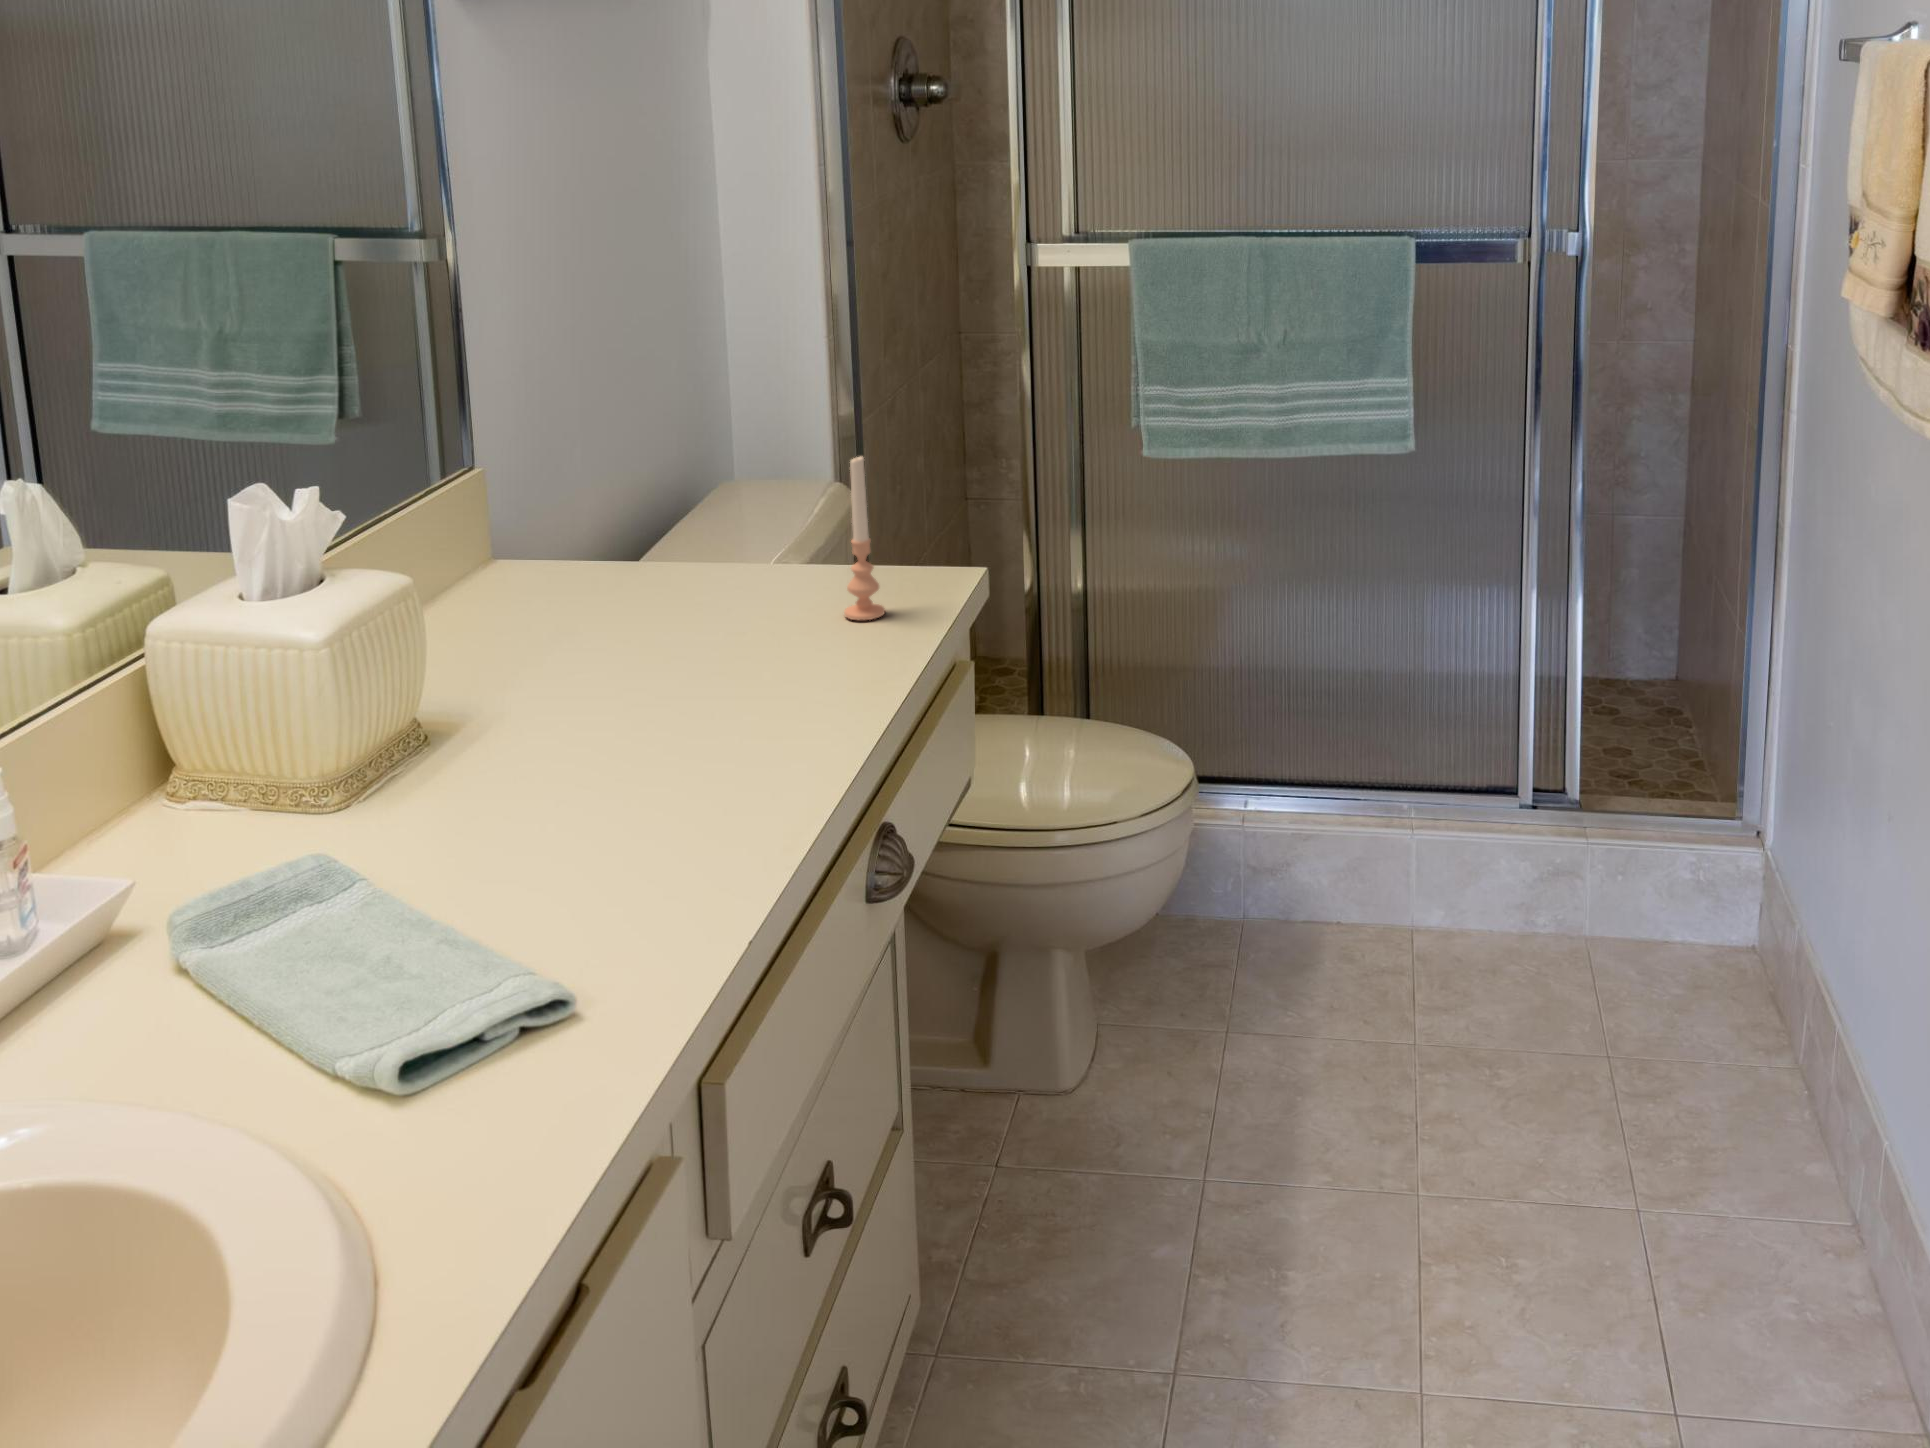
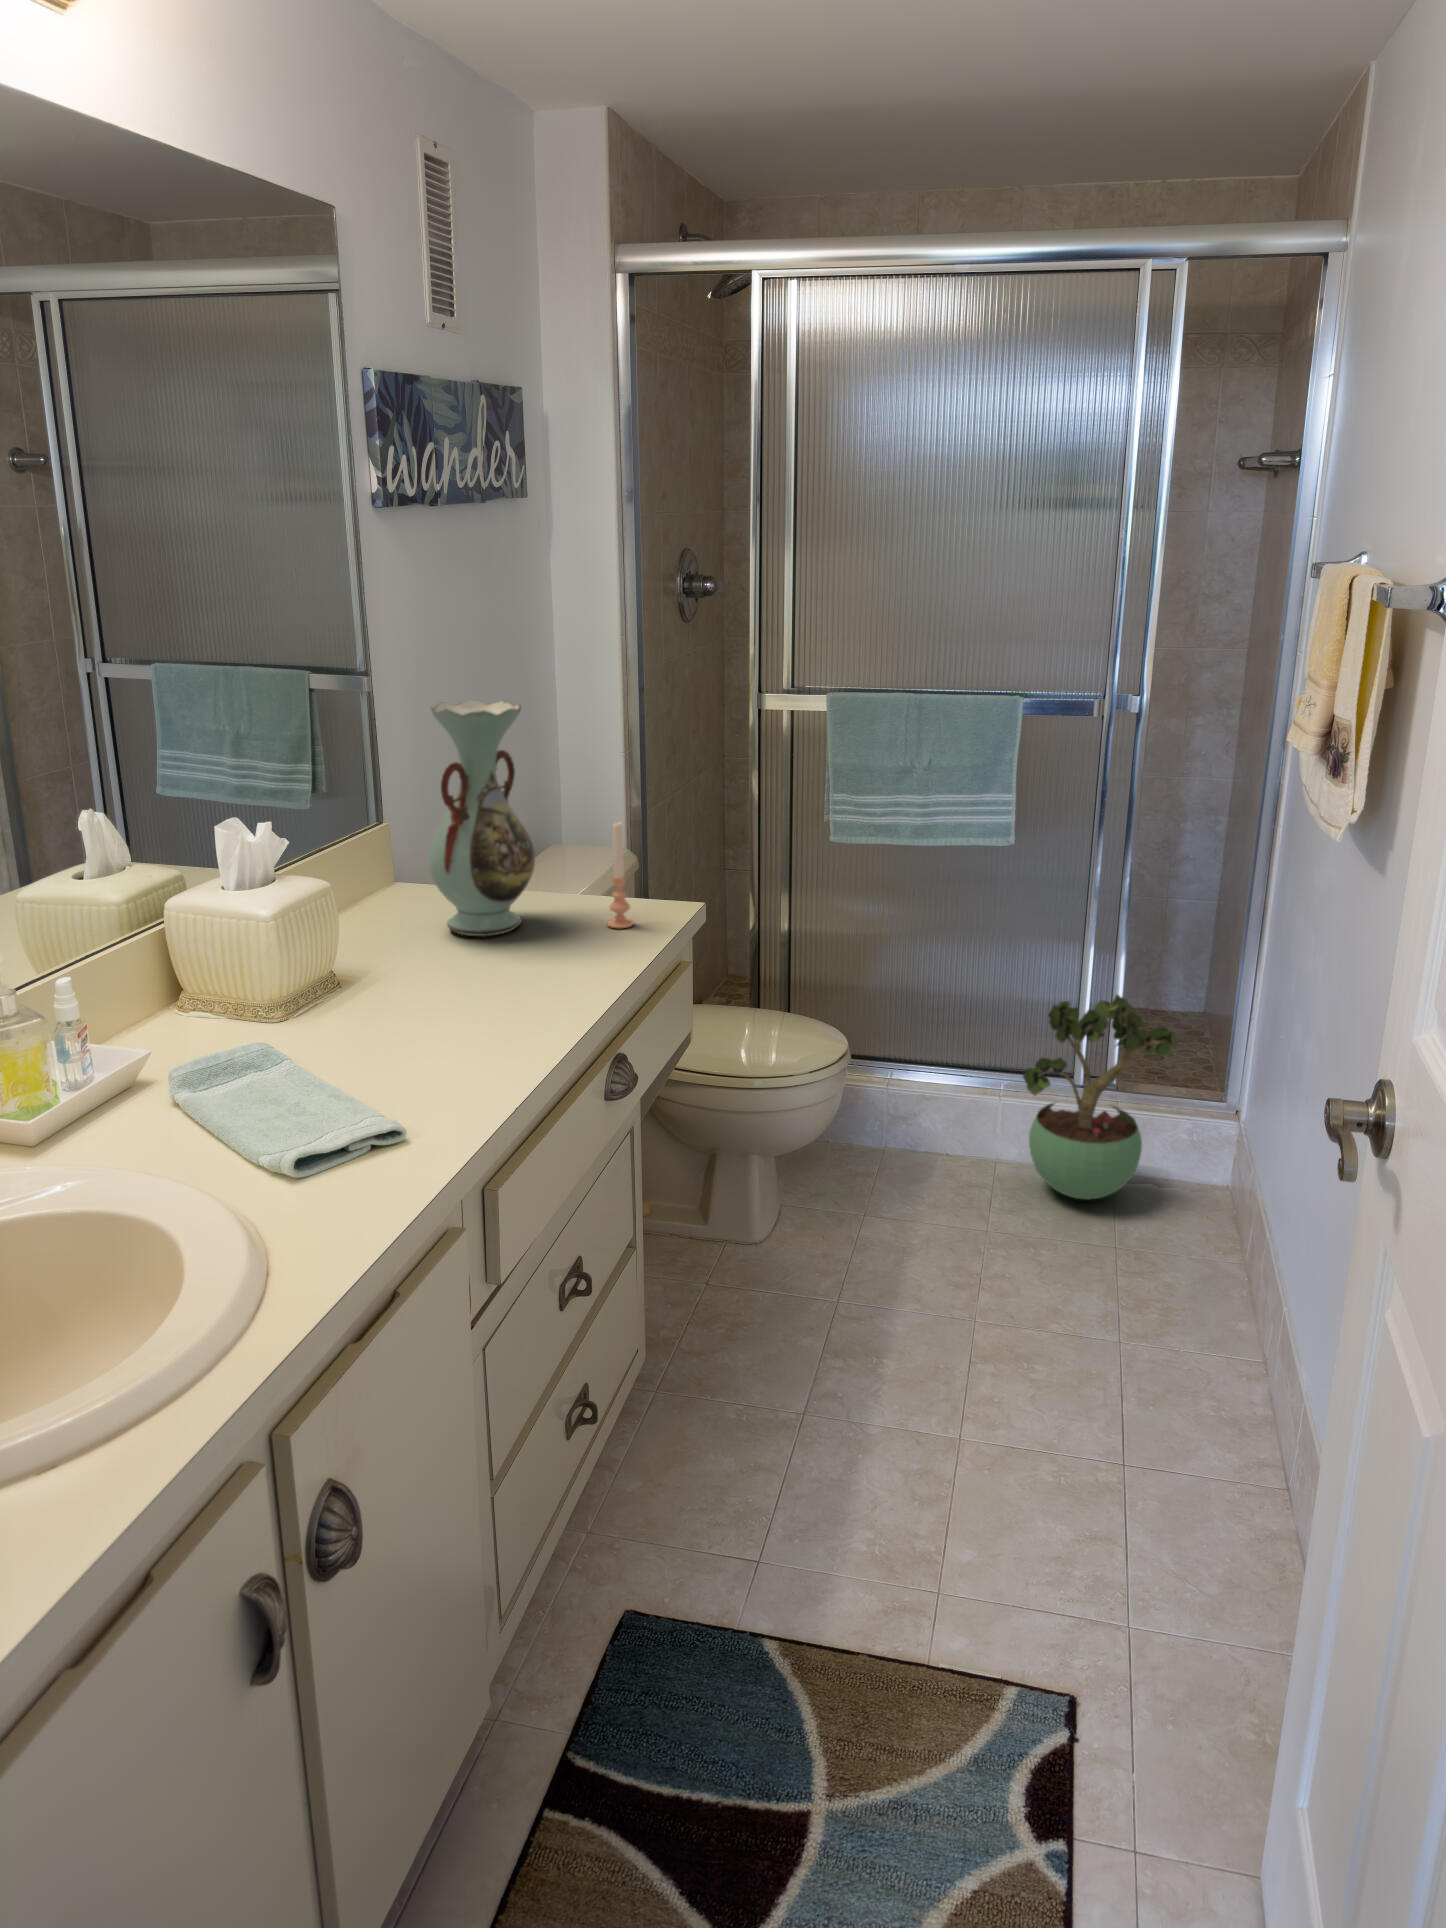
decorative vase: none [561,277,728,645] -> present [428,701,535,936]
potted plant: none [1449,668,1672,980] -> present [1023,995,1177,1200]

